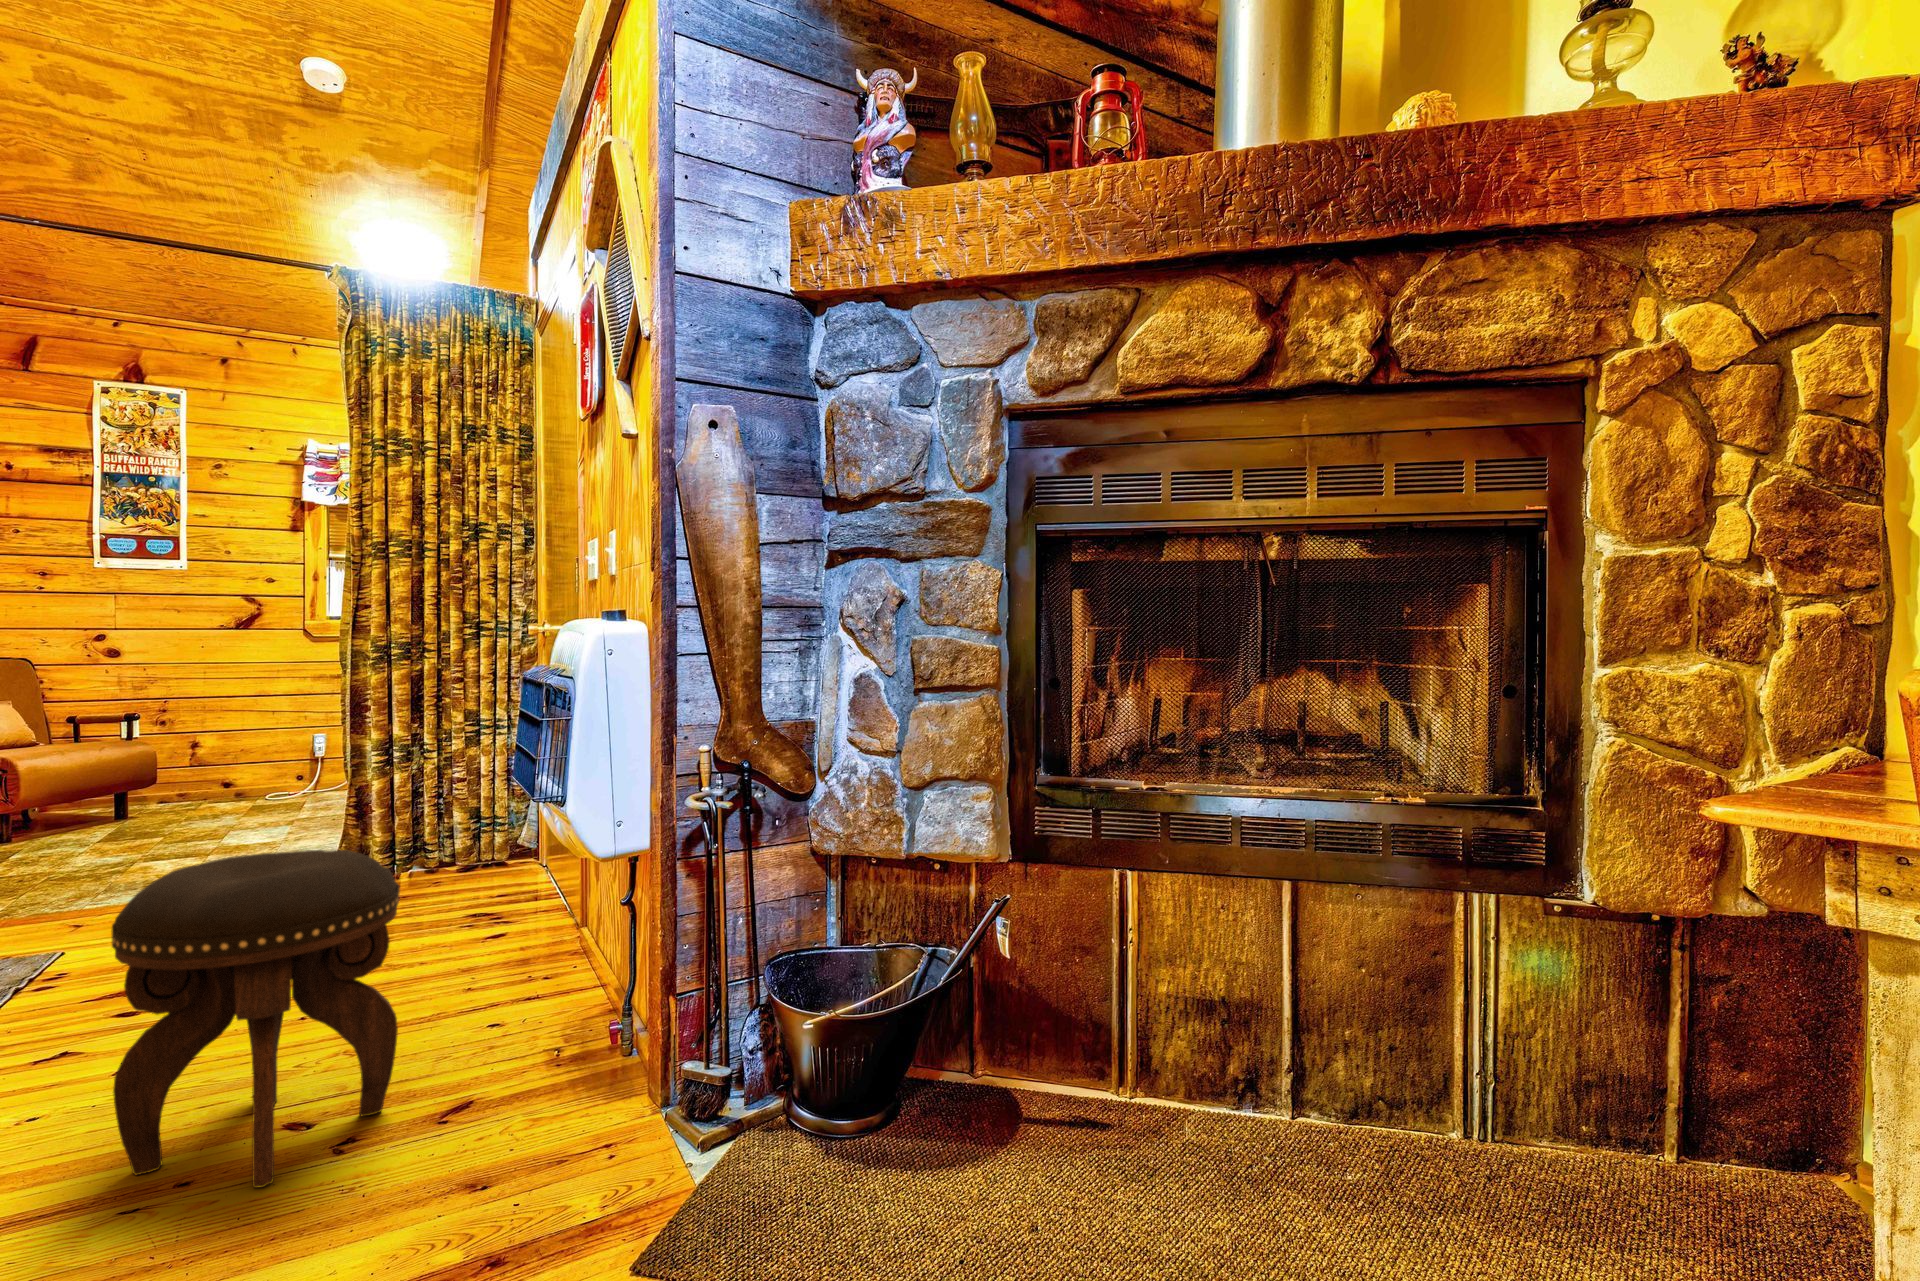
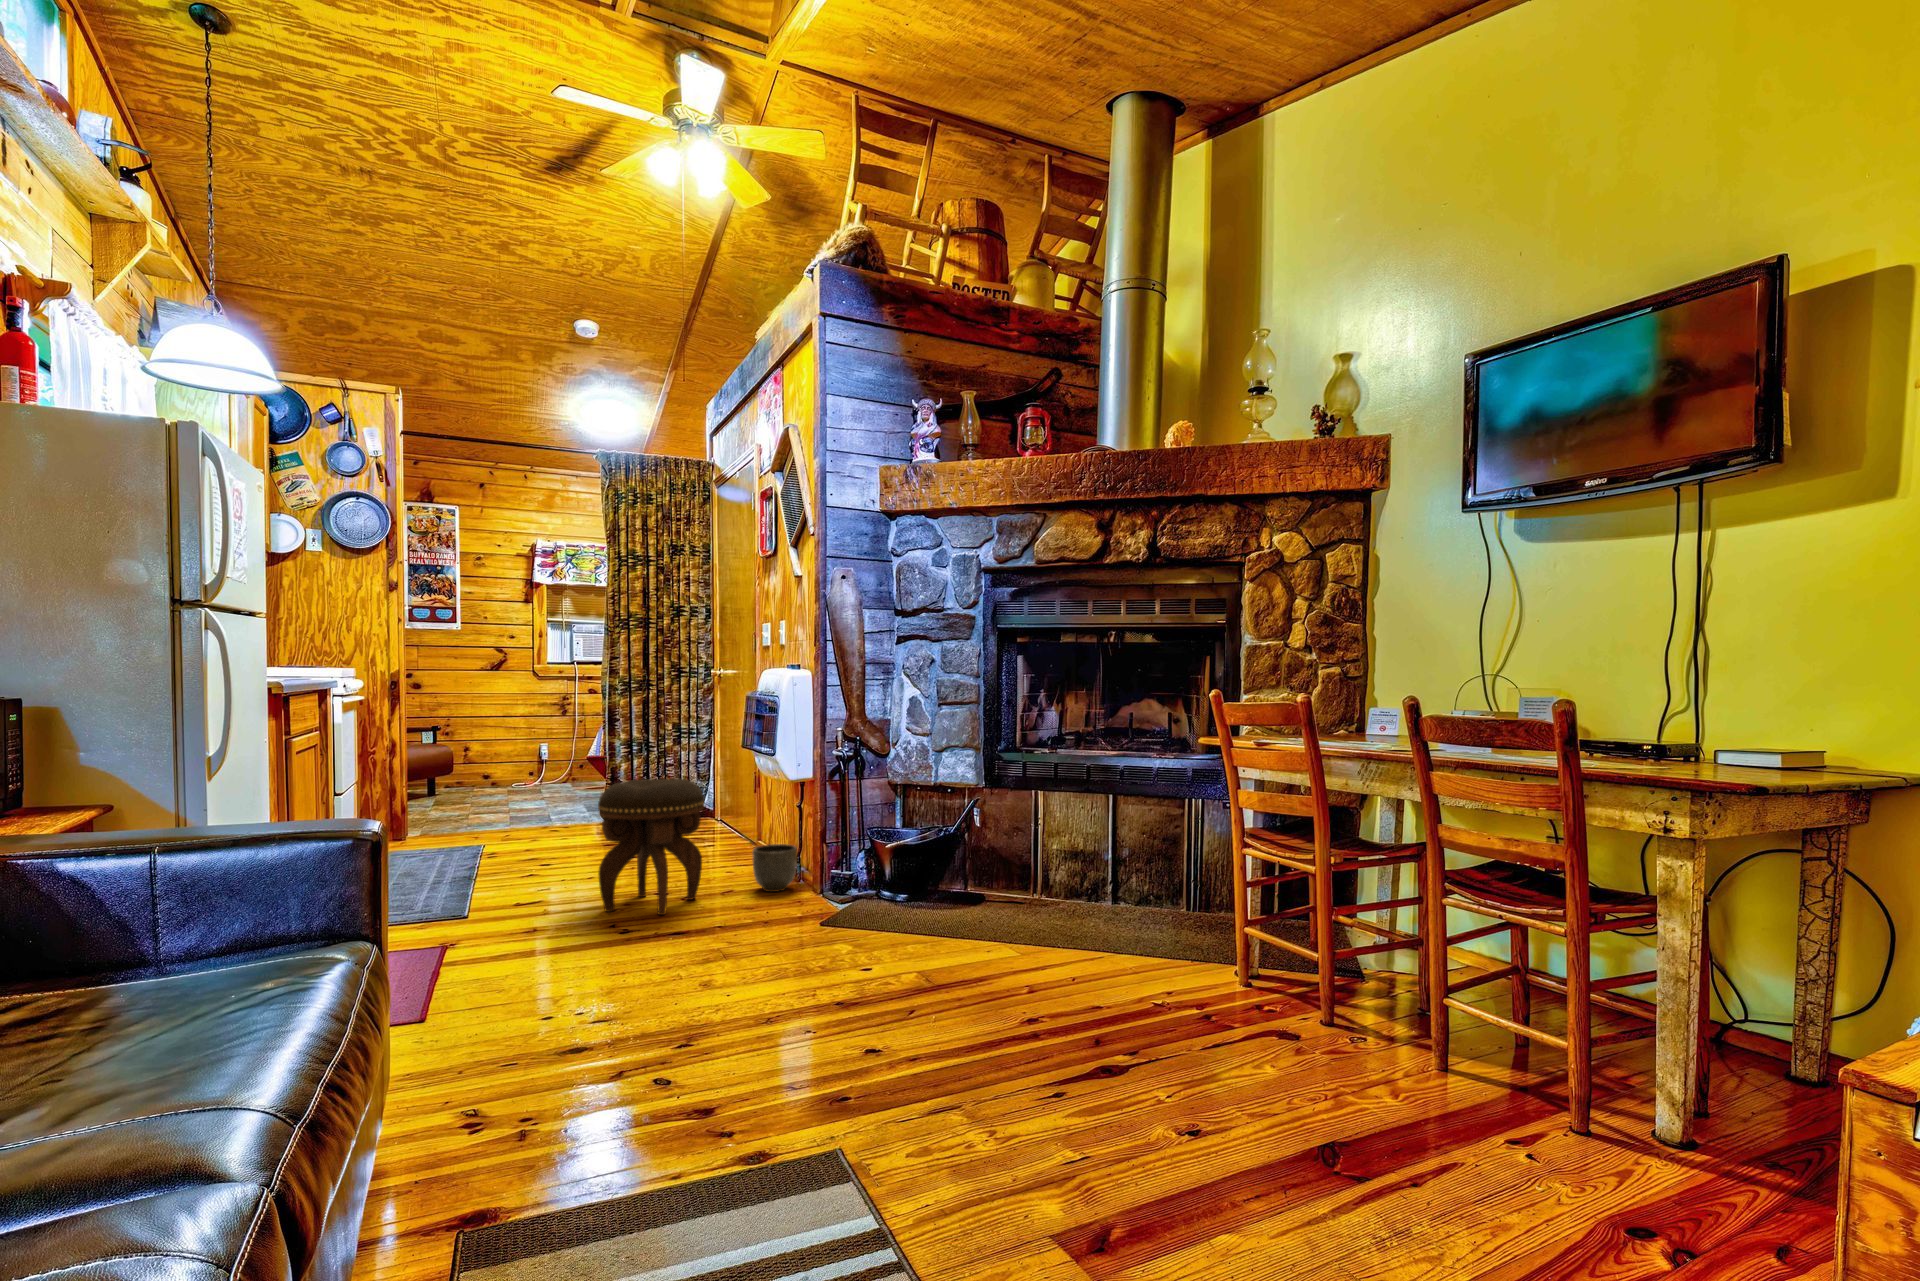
planter: none [521,969,619,1079] -> present [752,844,797,892]

